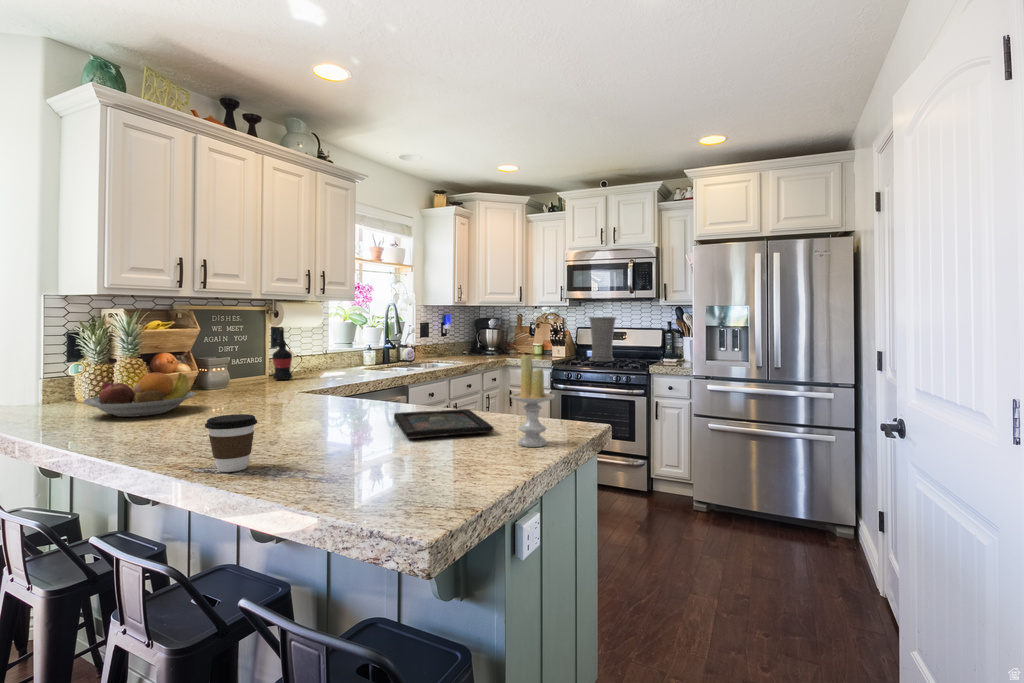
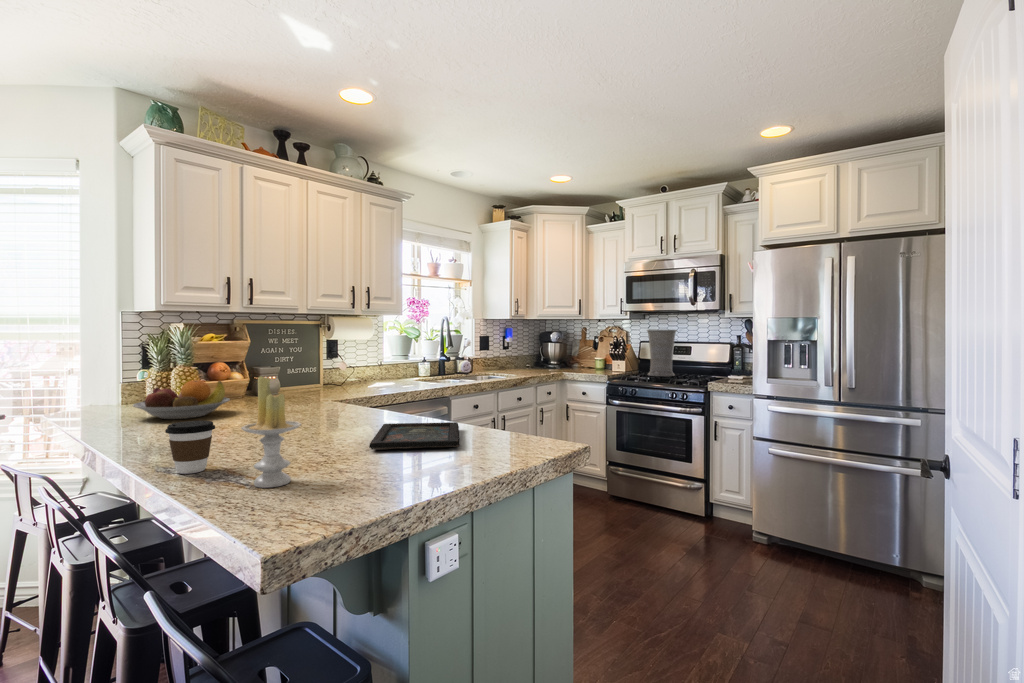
wine bottle: present [272,328,292,380] -> none [324,340,342,389]
candle: present [510,355,555,447] -> present [241,376,301,488]

